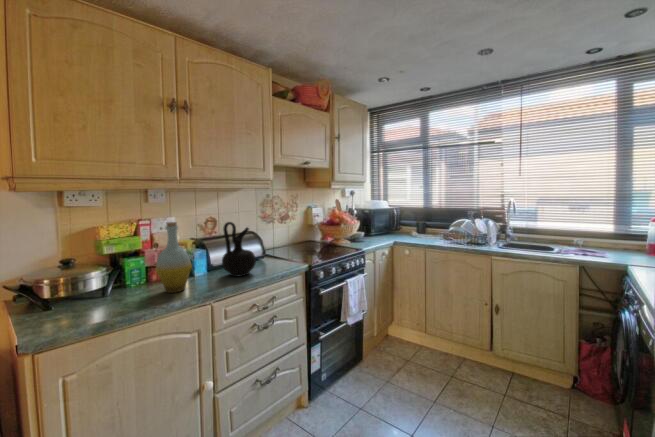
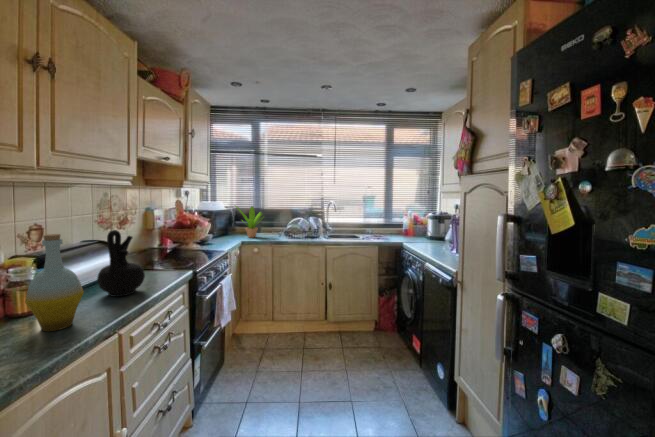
potted plant: none [393,204,423,239] -> present [236,206,262,238]

